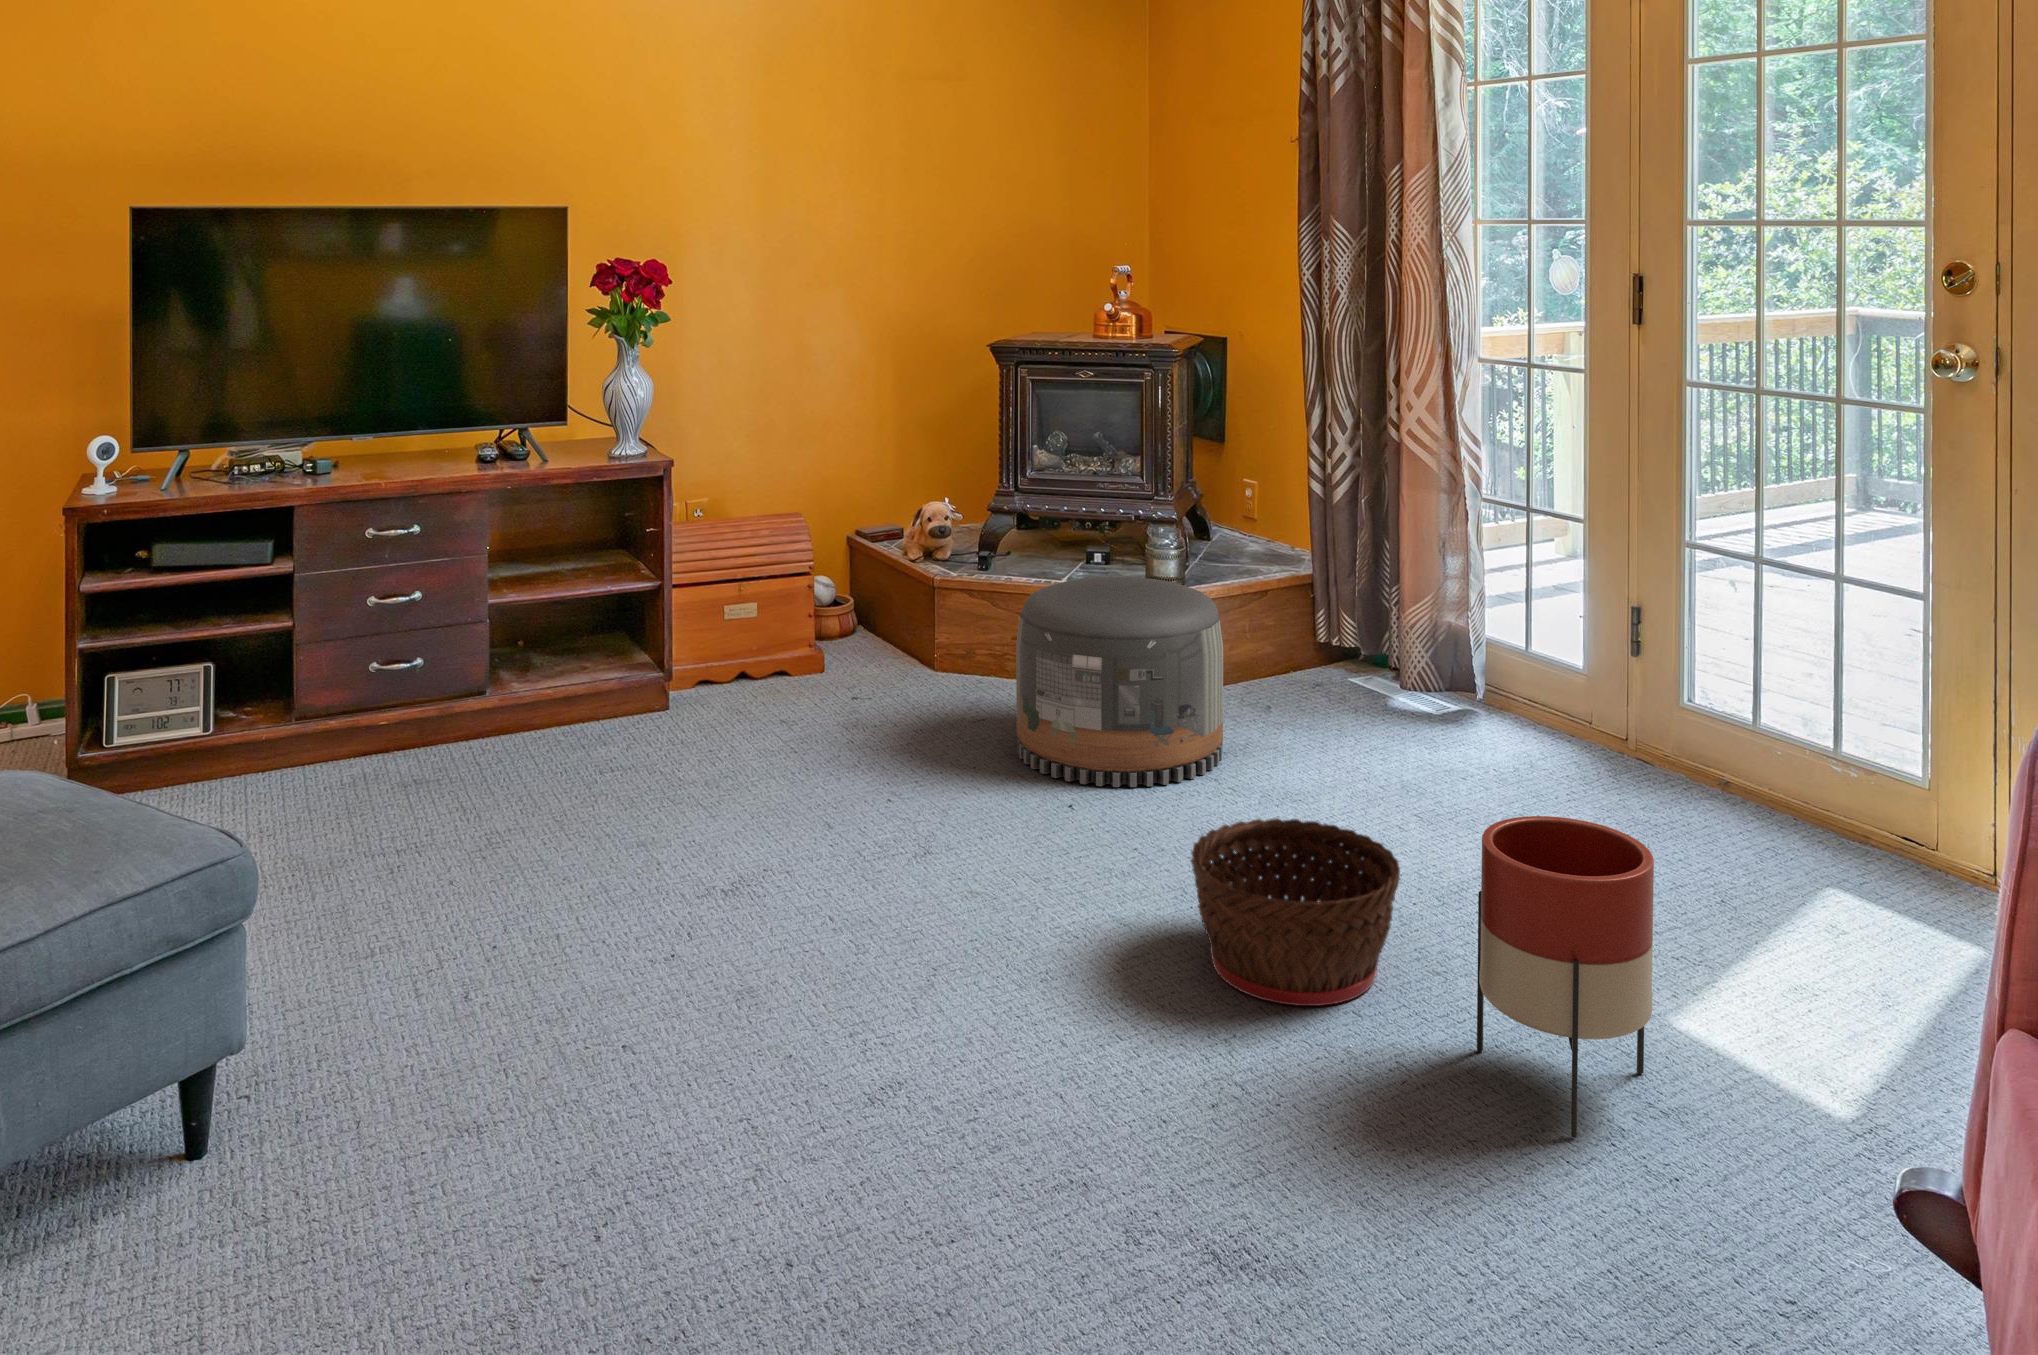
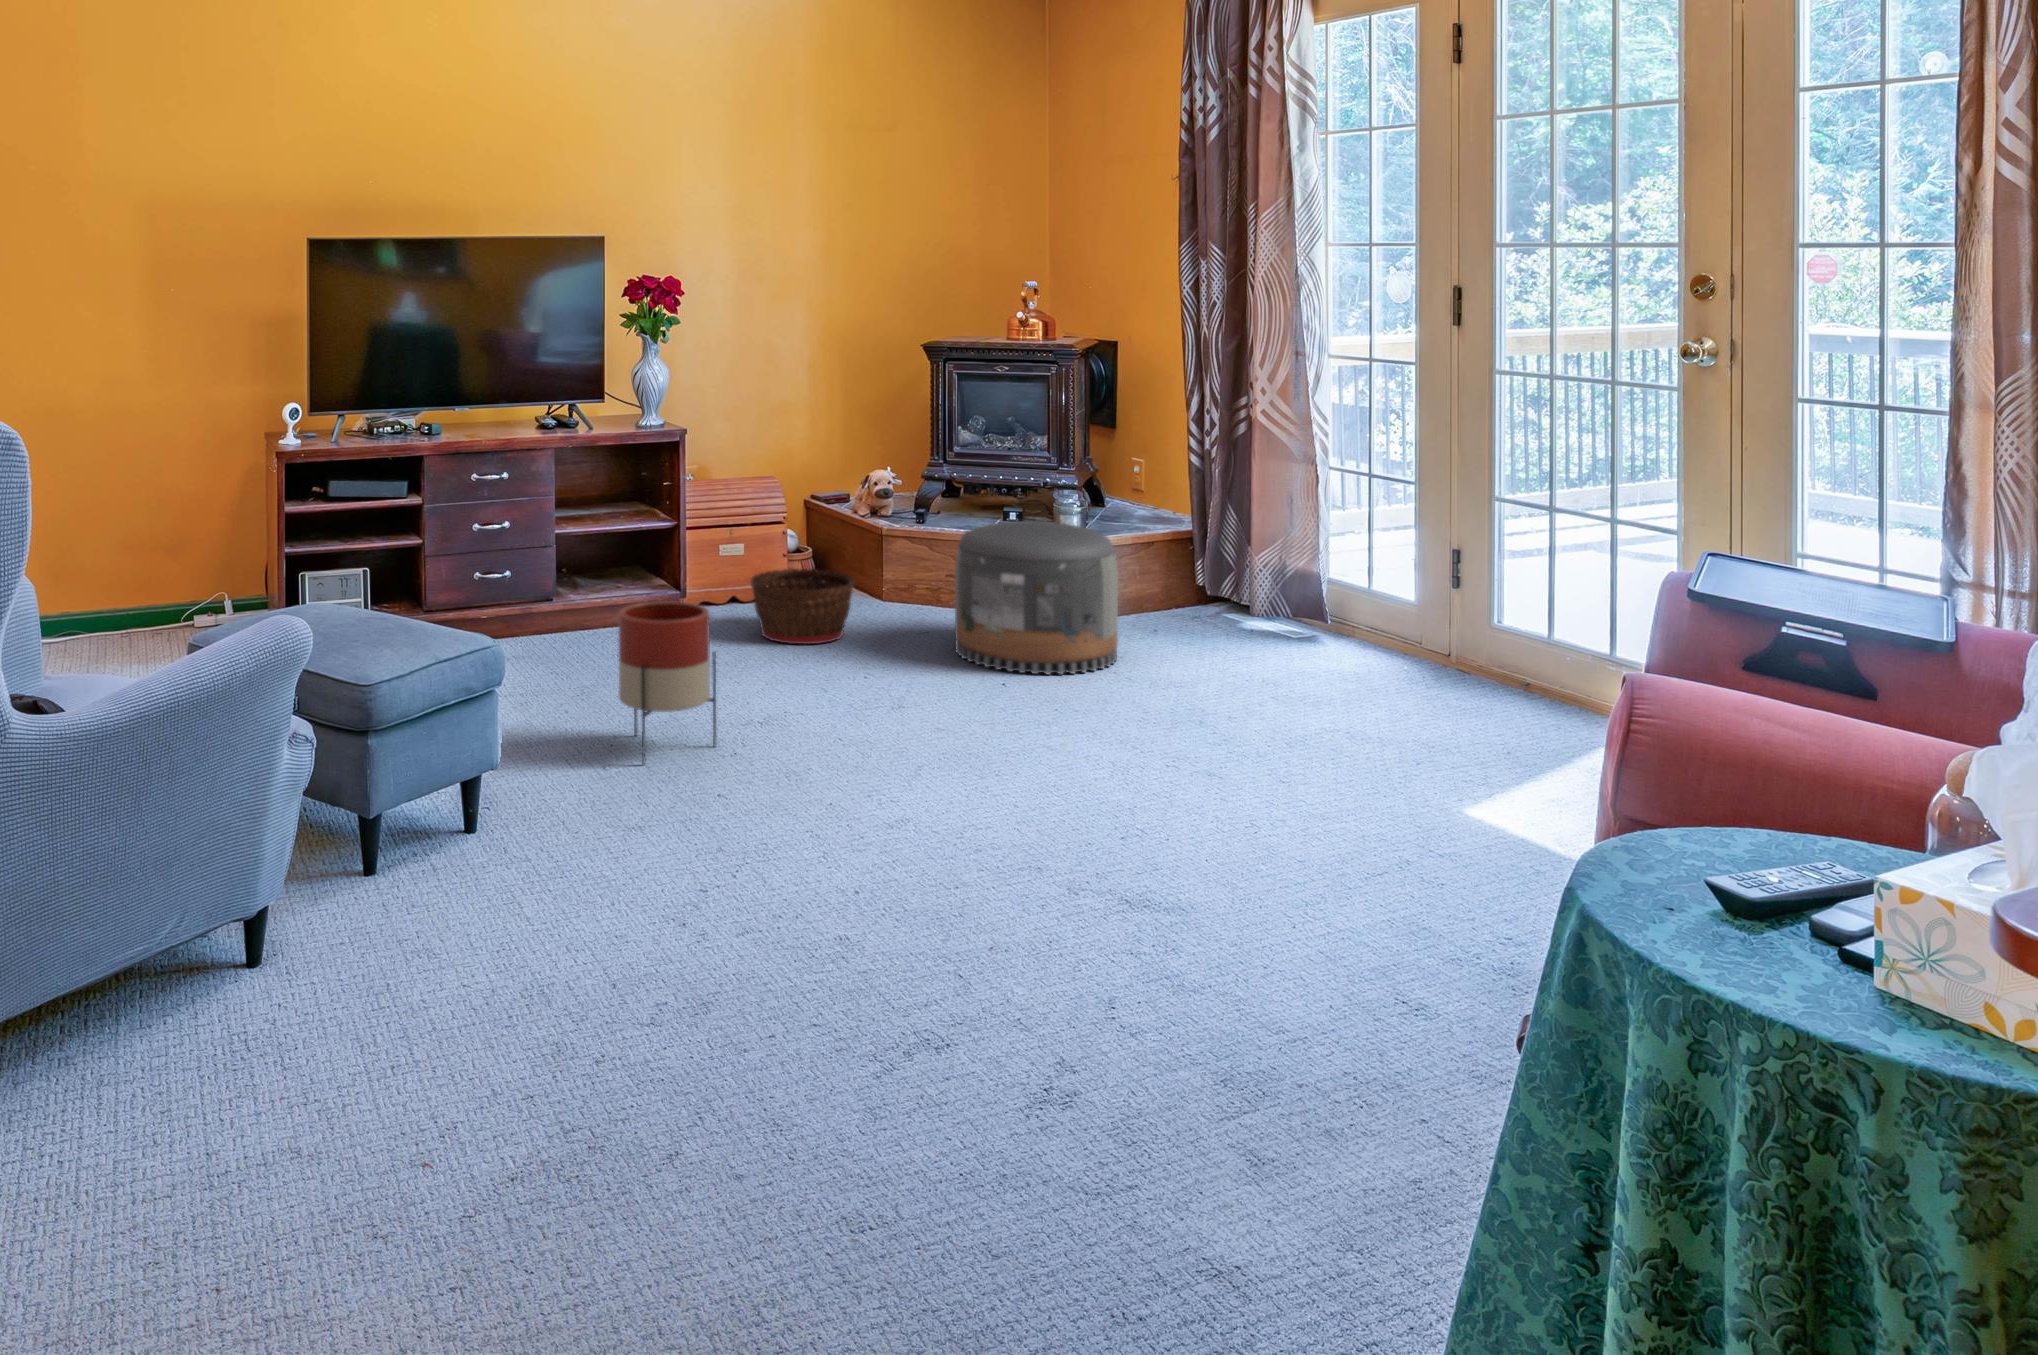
planter: present [1477,816,1654,1138] -> present [618,601,716,763]
basket: present [1191,818,1400,1006] -> present [750,569,854,644]

